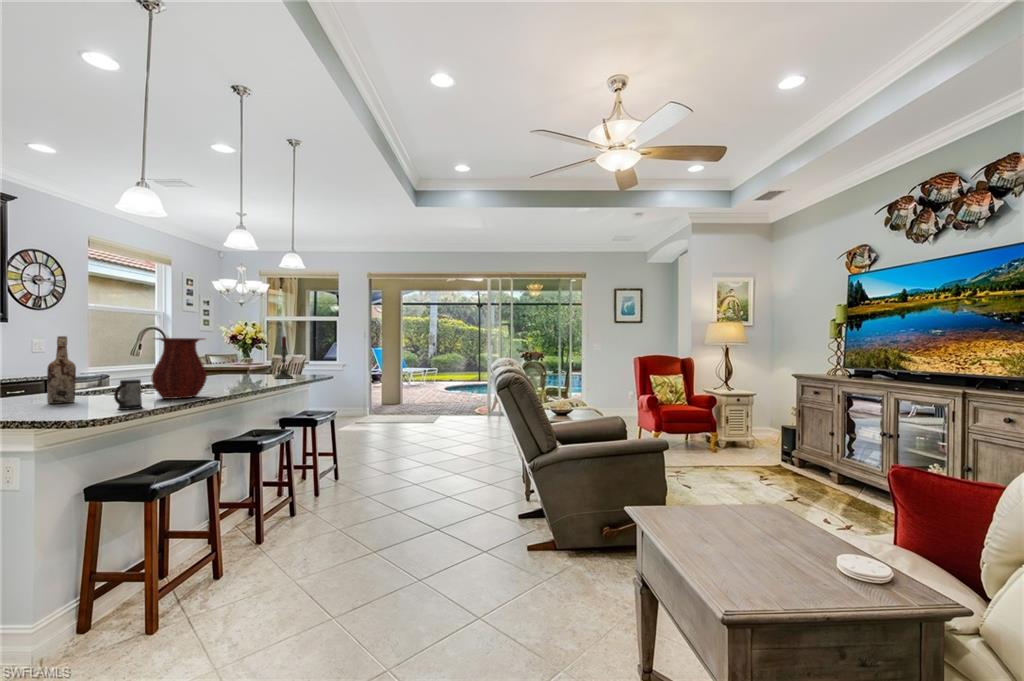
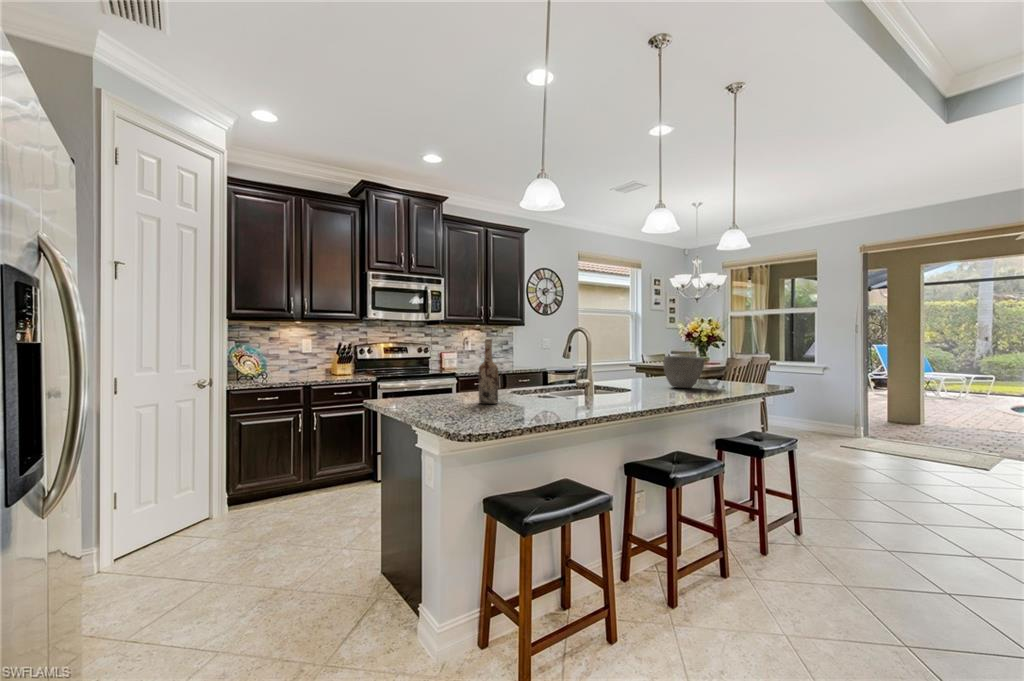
candle: present [275,336,293,379] -> none [714,333,737,388]
vase: present [151,338,207,399] -> none [552,340,606,411]
bowl: none [232,354,269,381] -> present [663,356,704,388]
mug: present [114,379,142,410] -> none [492,389,522,424]

